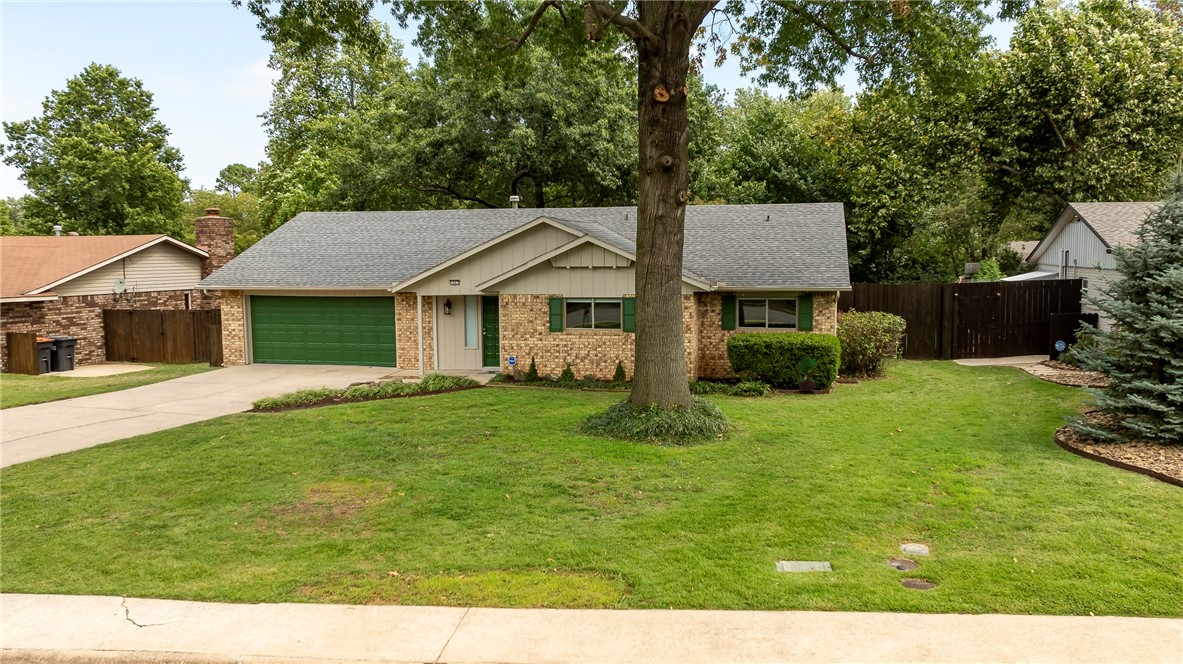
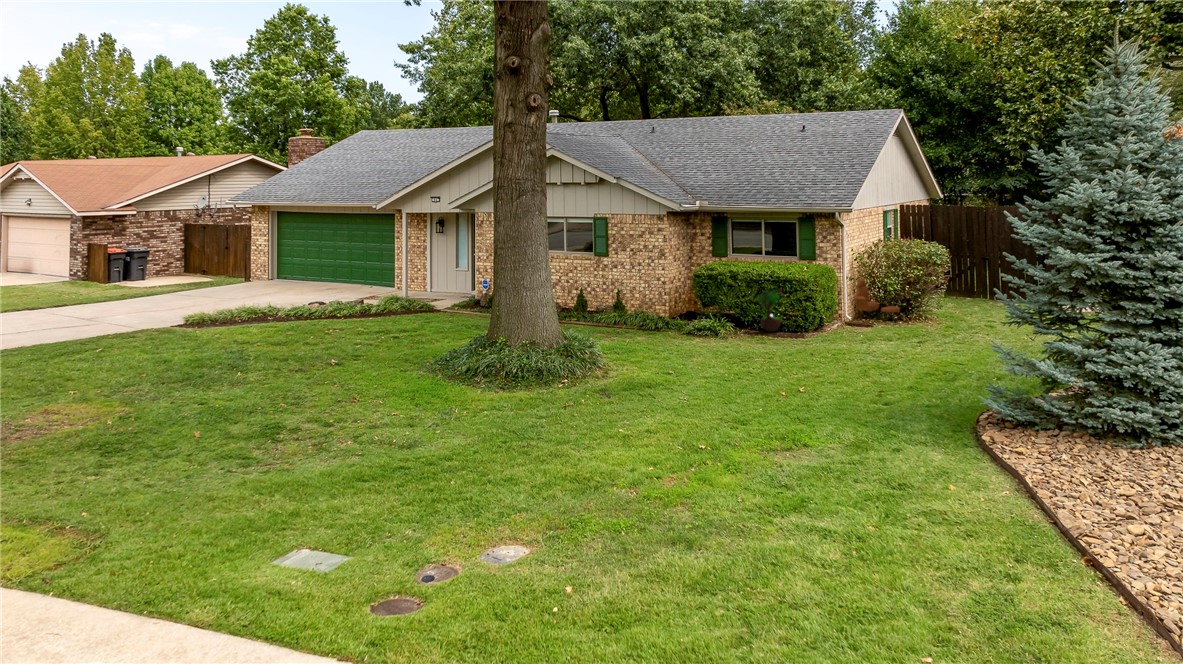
lounge chair: none [838,344,877,378] -> present [855,279,900,321]

